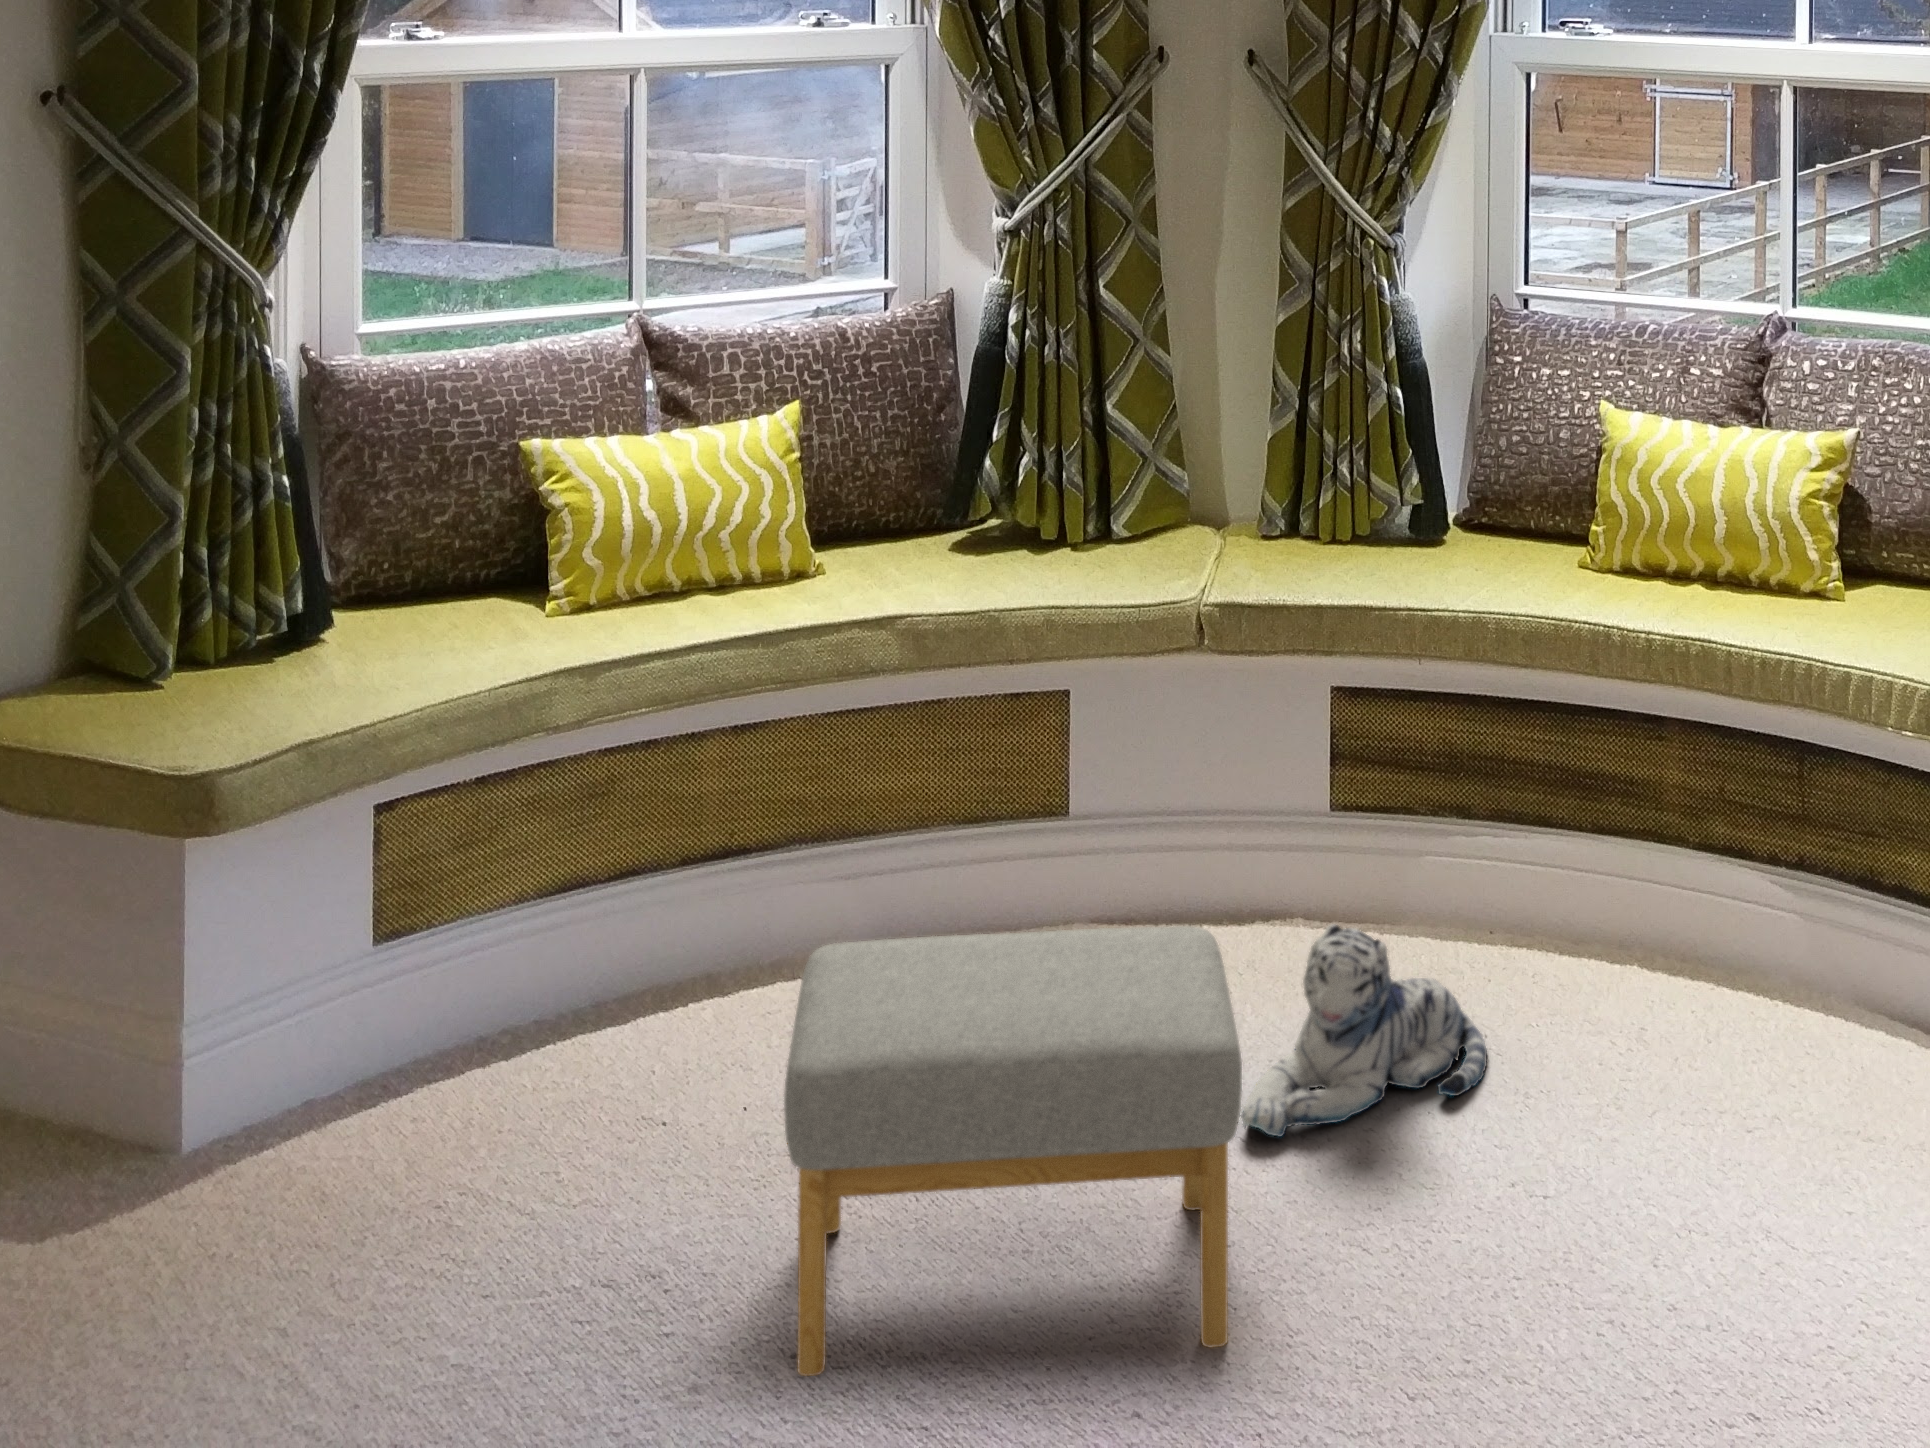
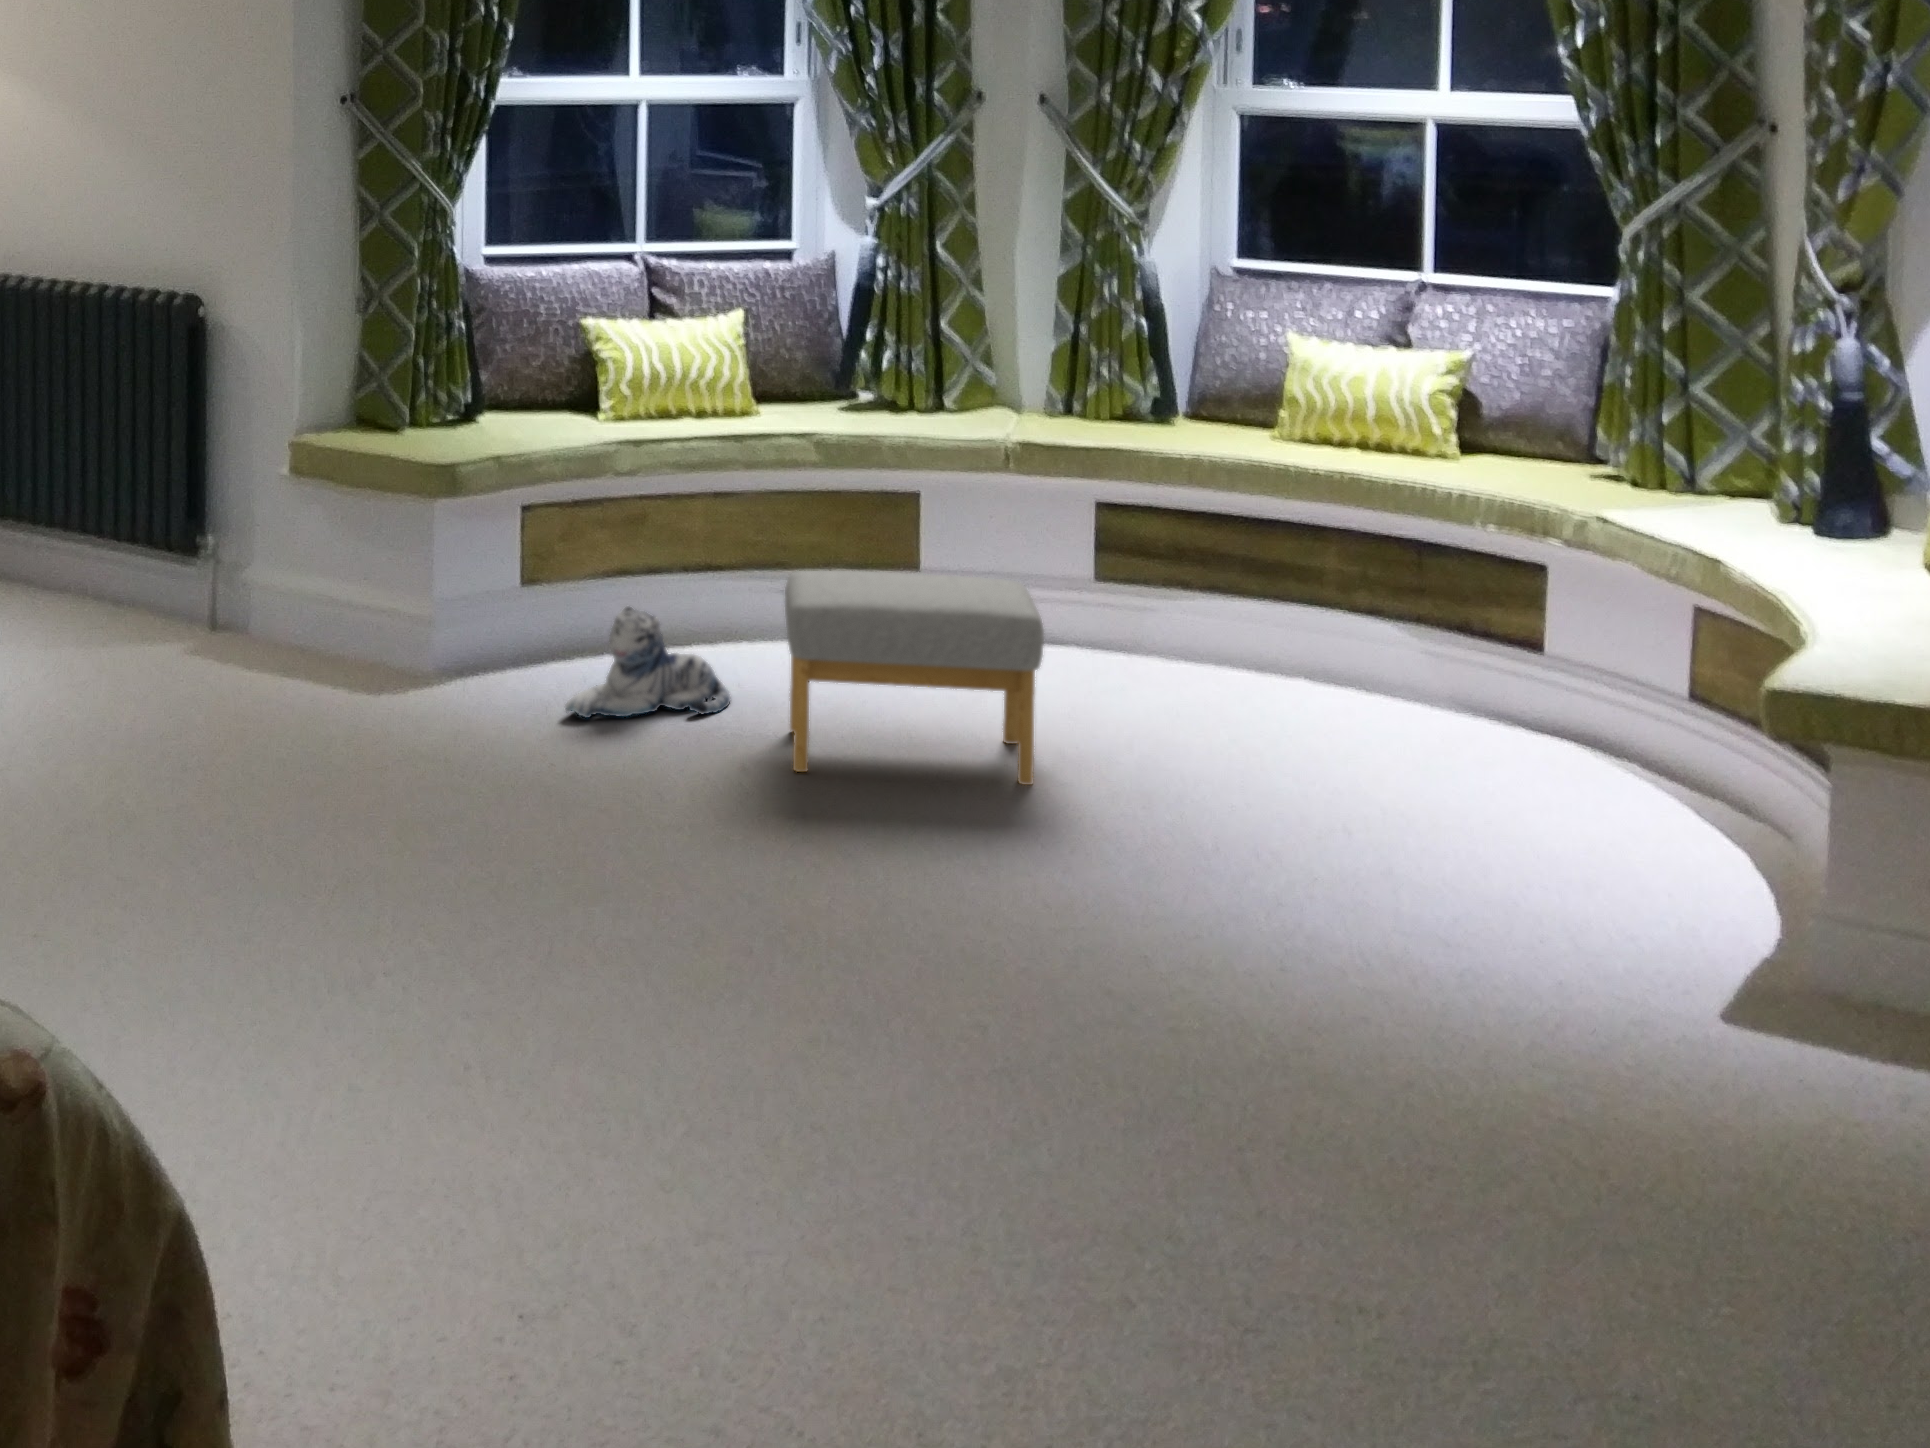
plush toy: present [1241,924,1487,1137] -> present [565,607,730,718]

